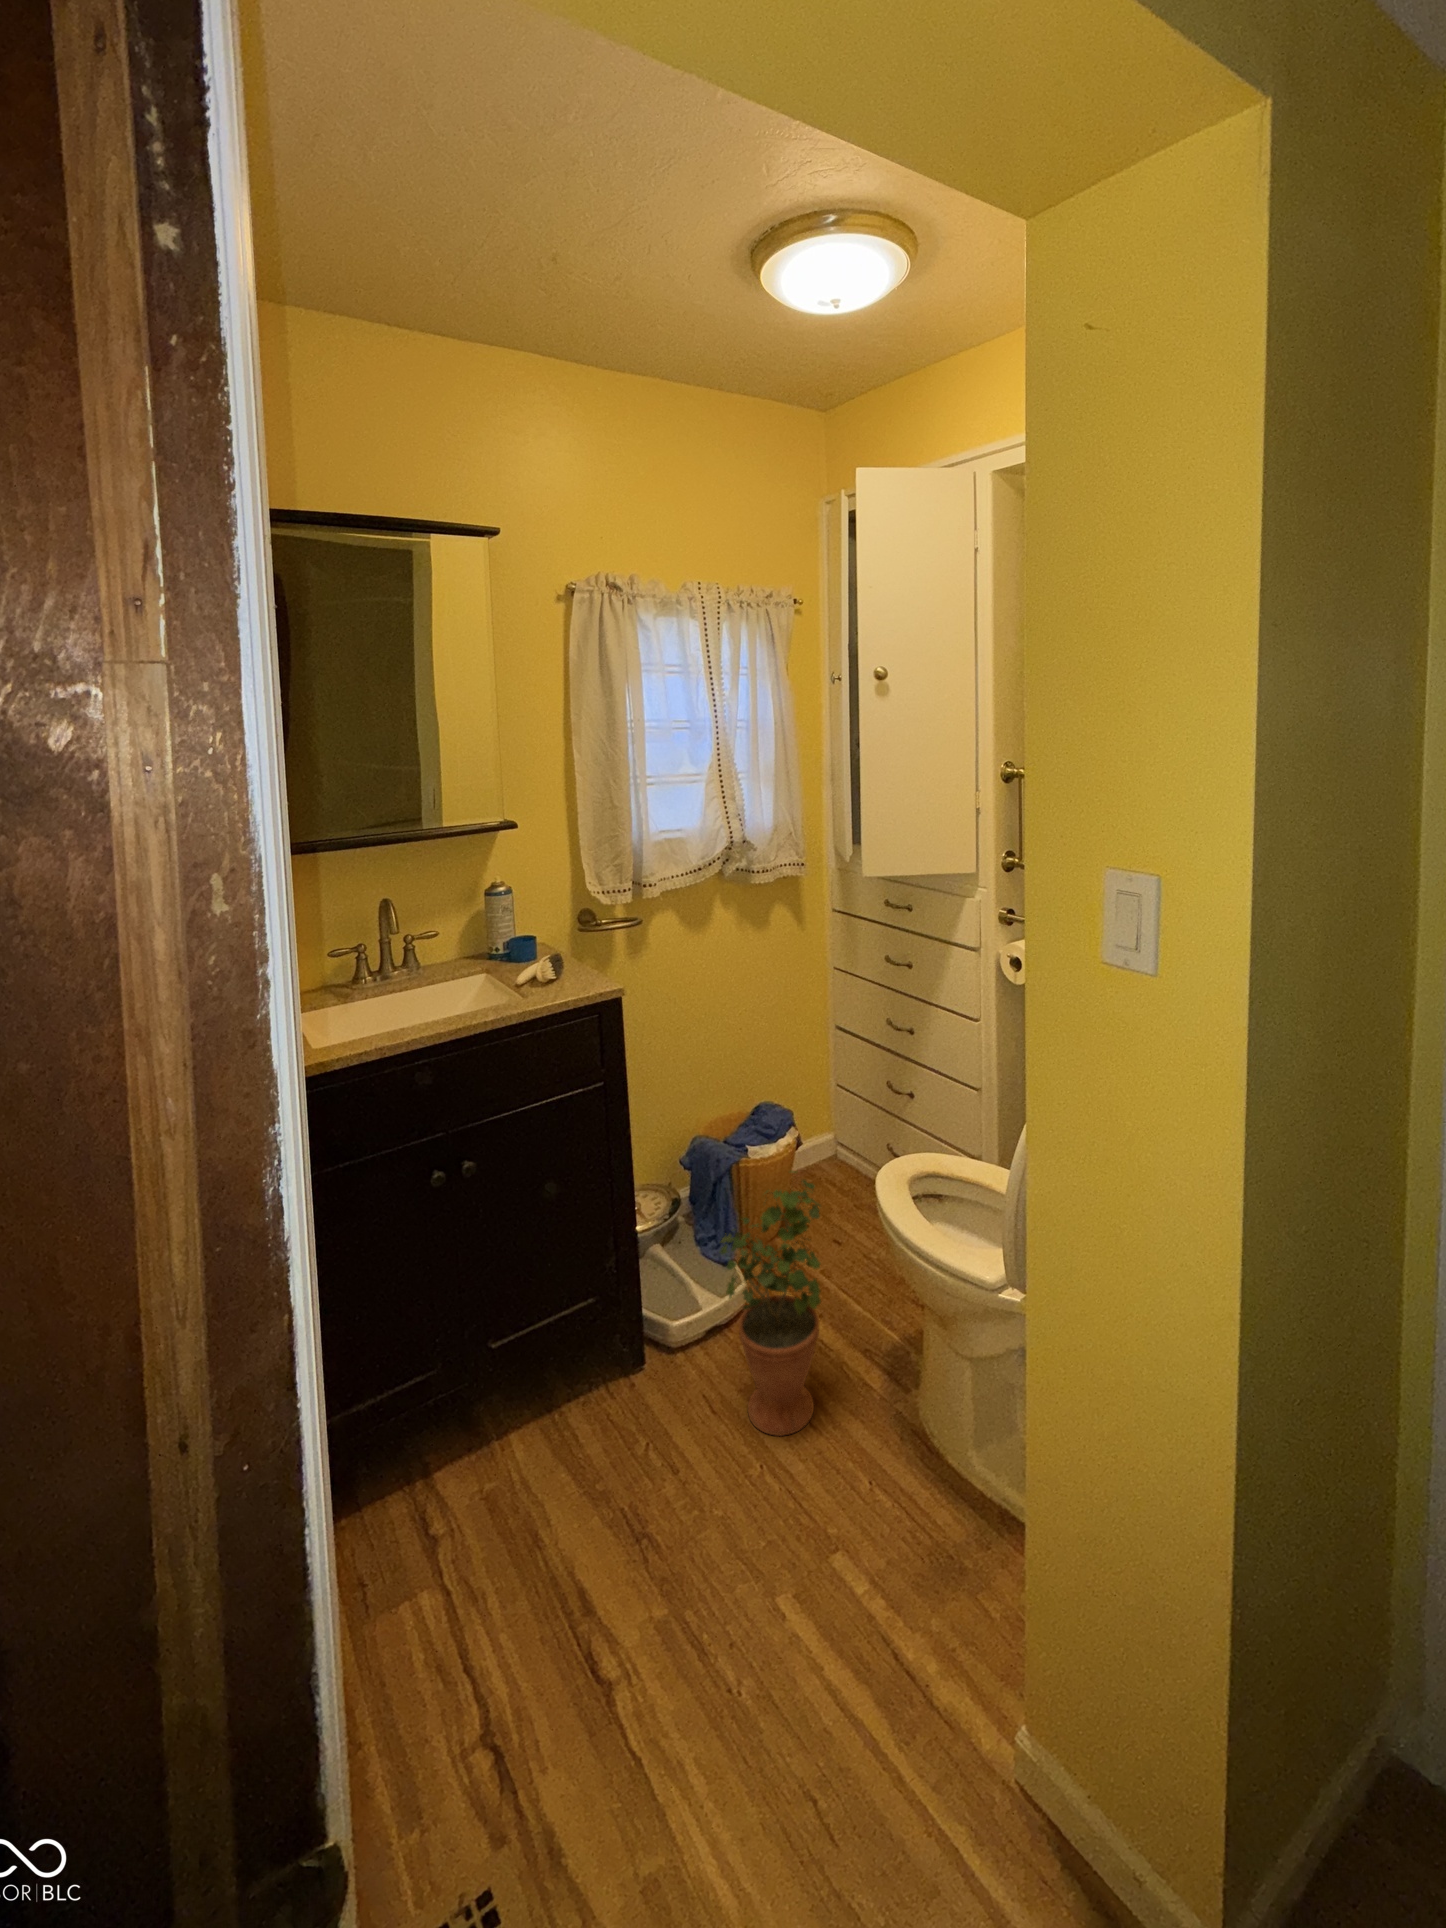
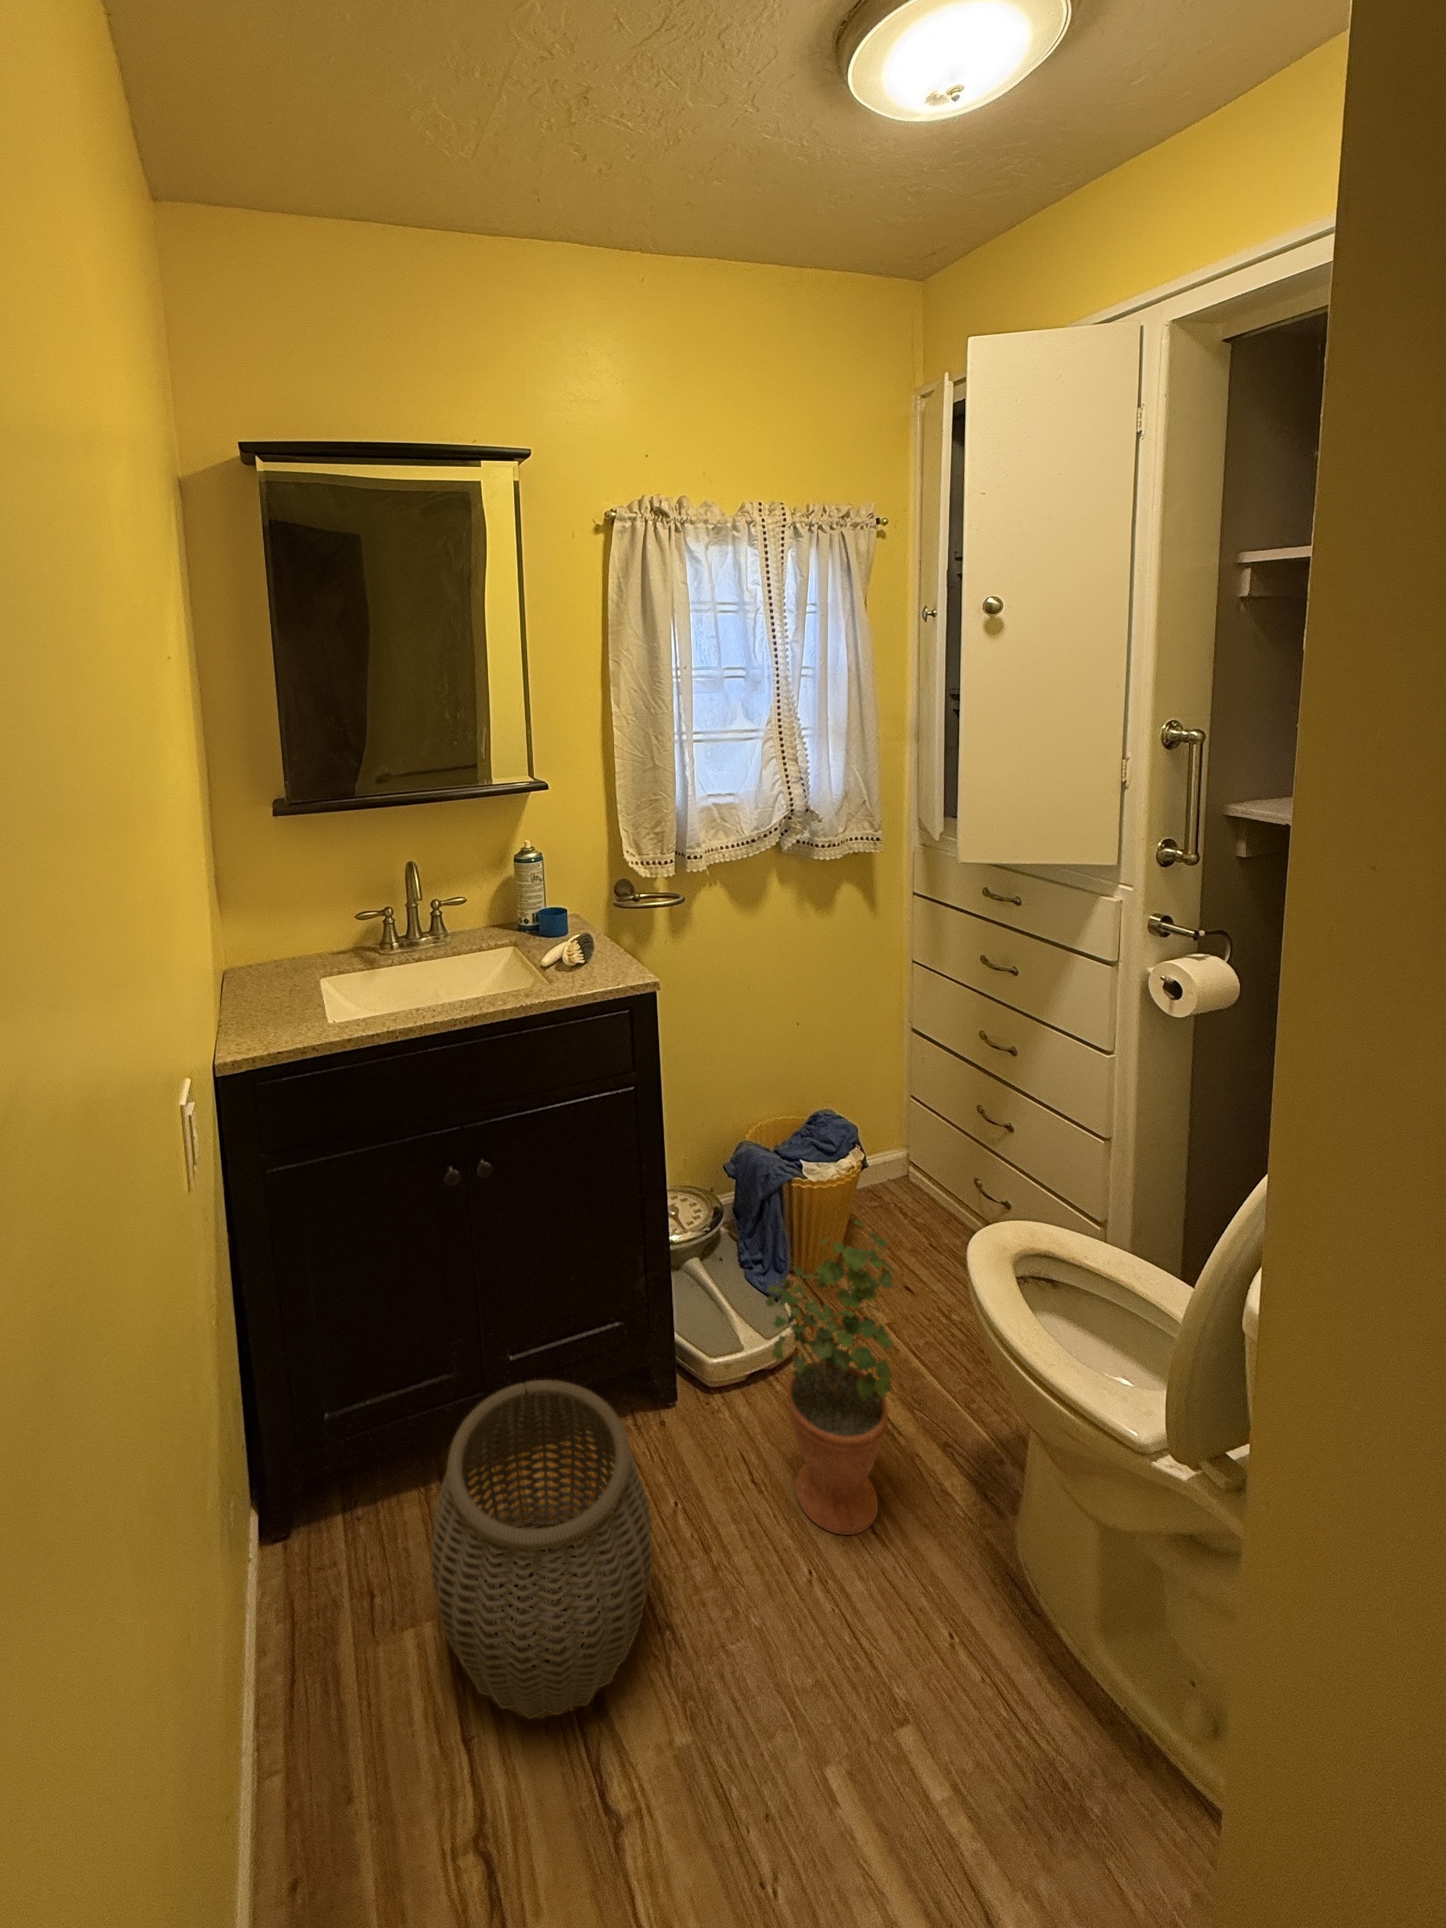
woven basket: none [421,1352,629,1650] -> present [431,1380,653,1719]

